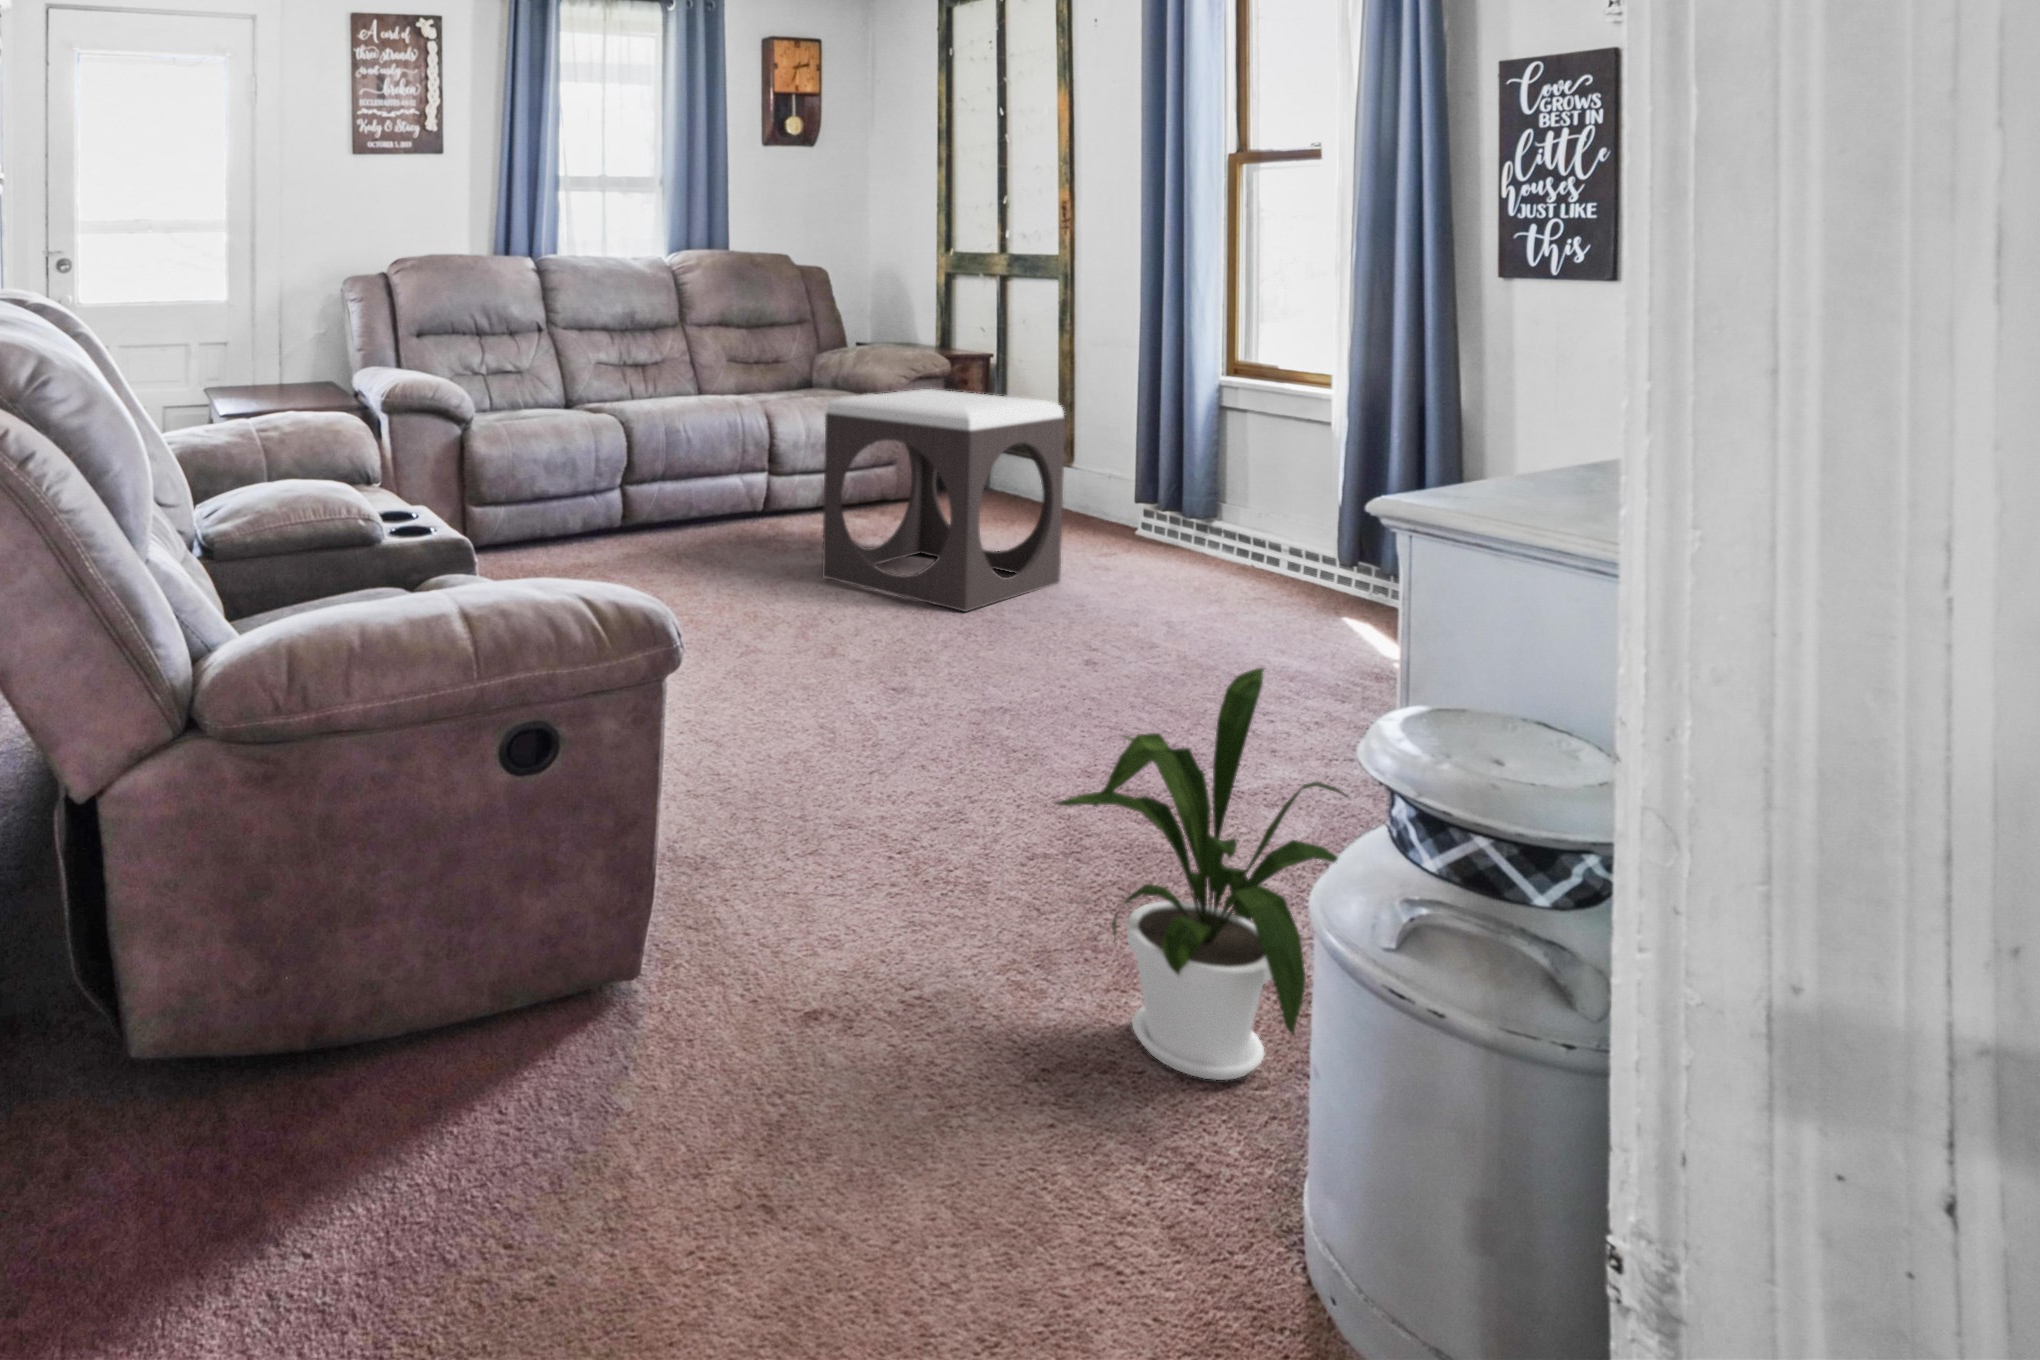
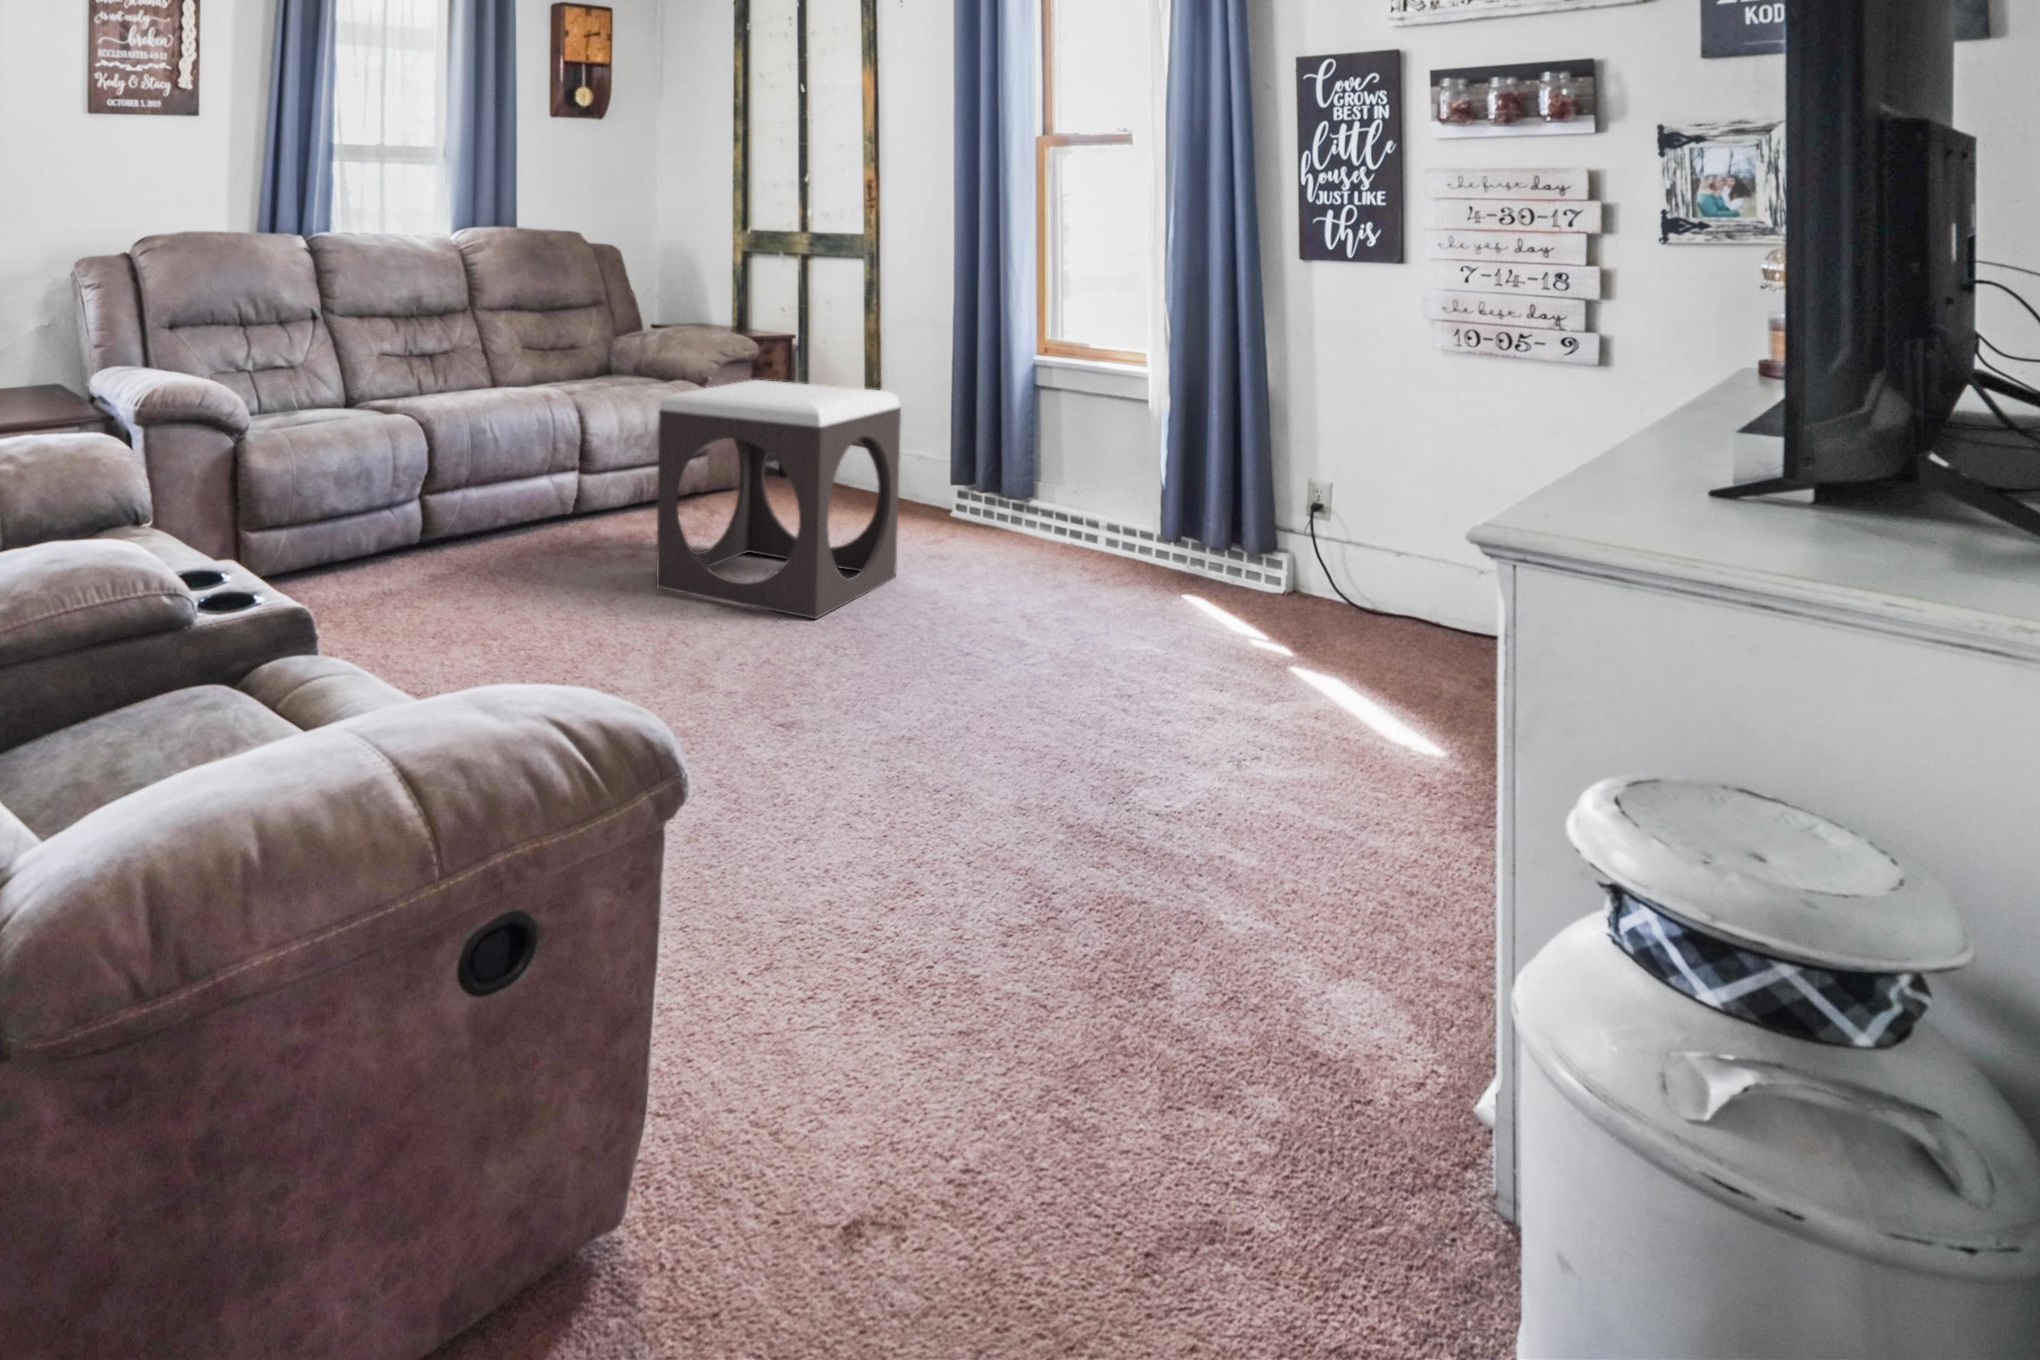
house plant: present [1055,668,1348,1080] -> none [1090,722,1447,1217]

